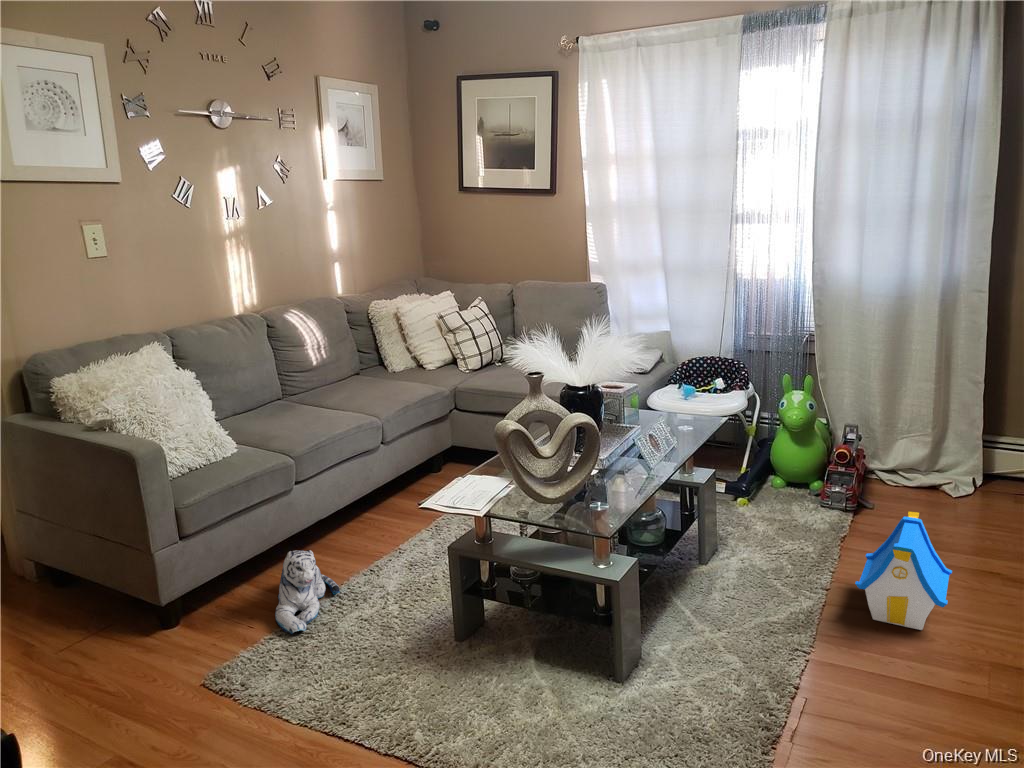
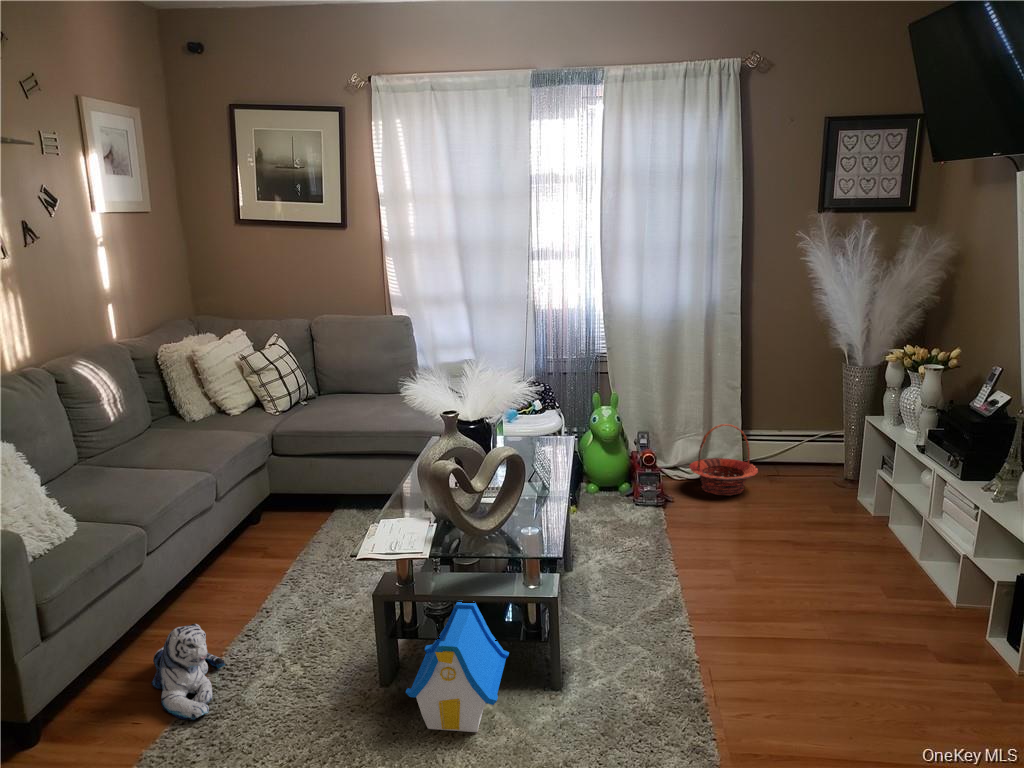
basket: none [902,425,994,511] -> present [689,424,758,495]
toy house: present [855,512,952,630] -> present [406,602,509,732]

